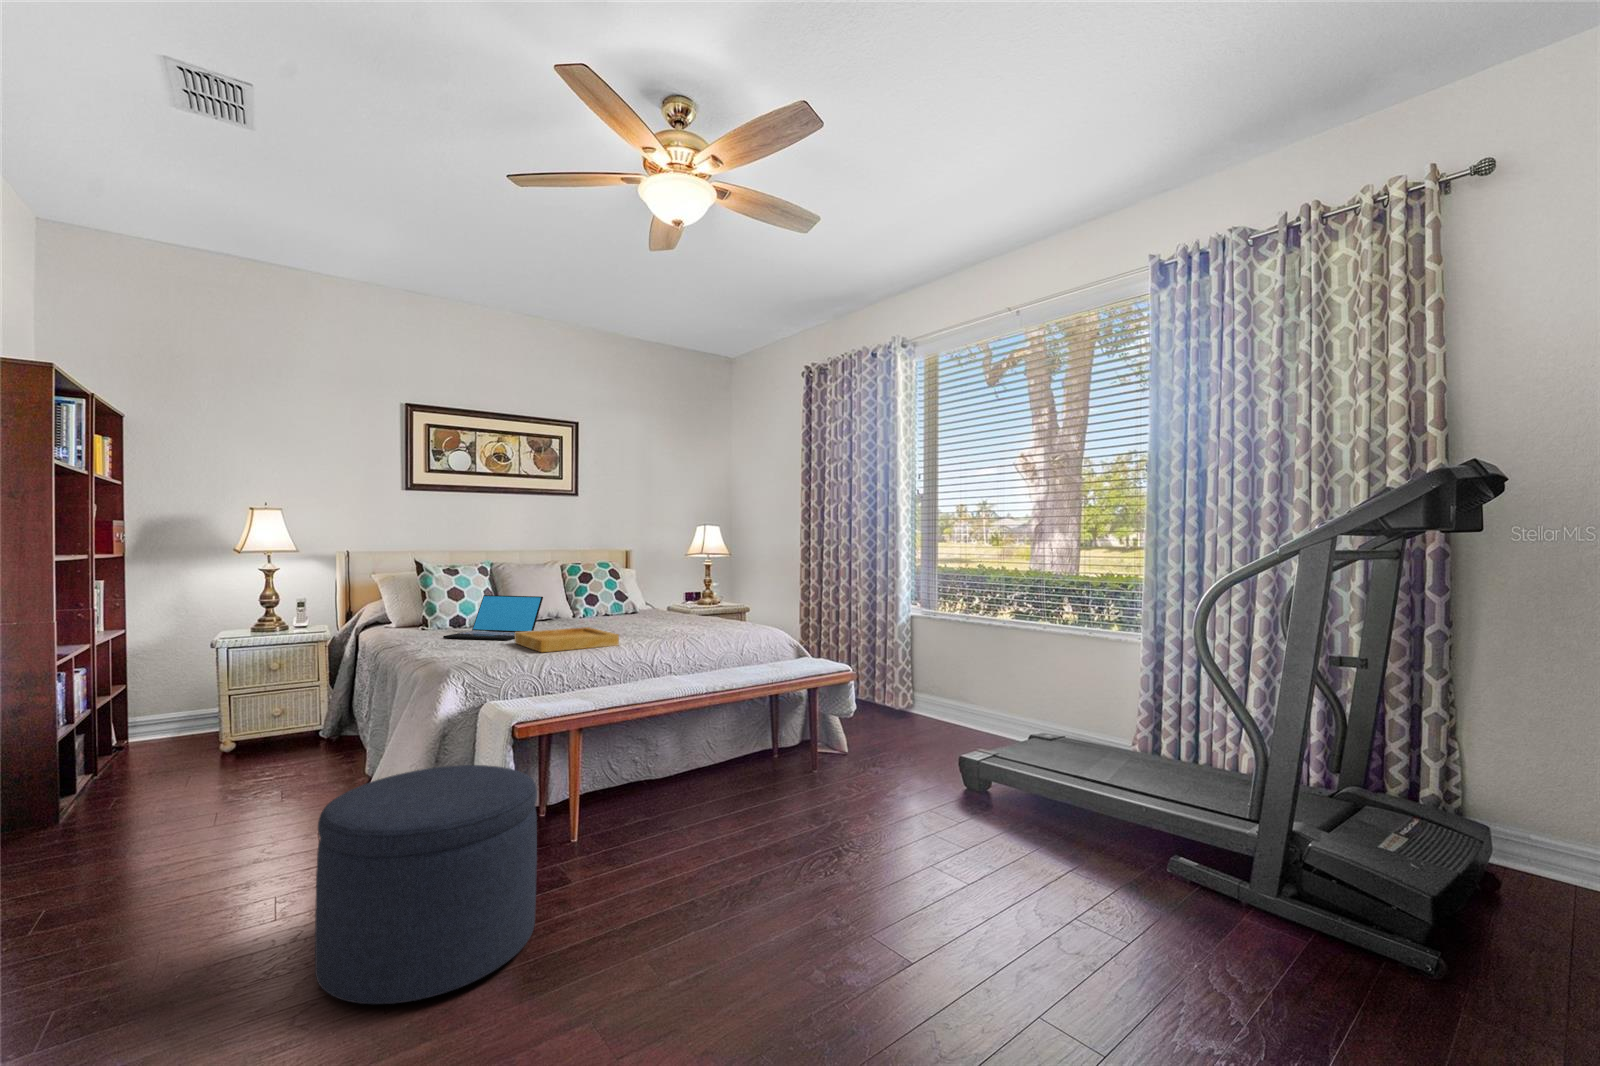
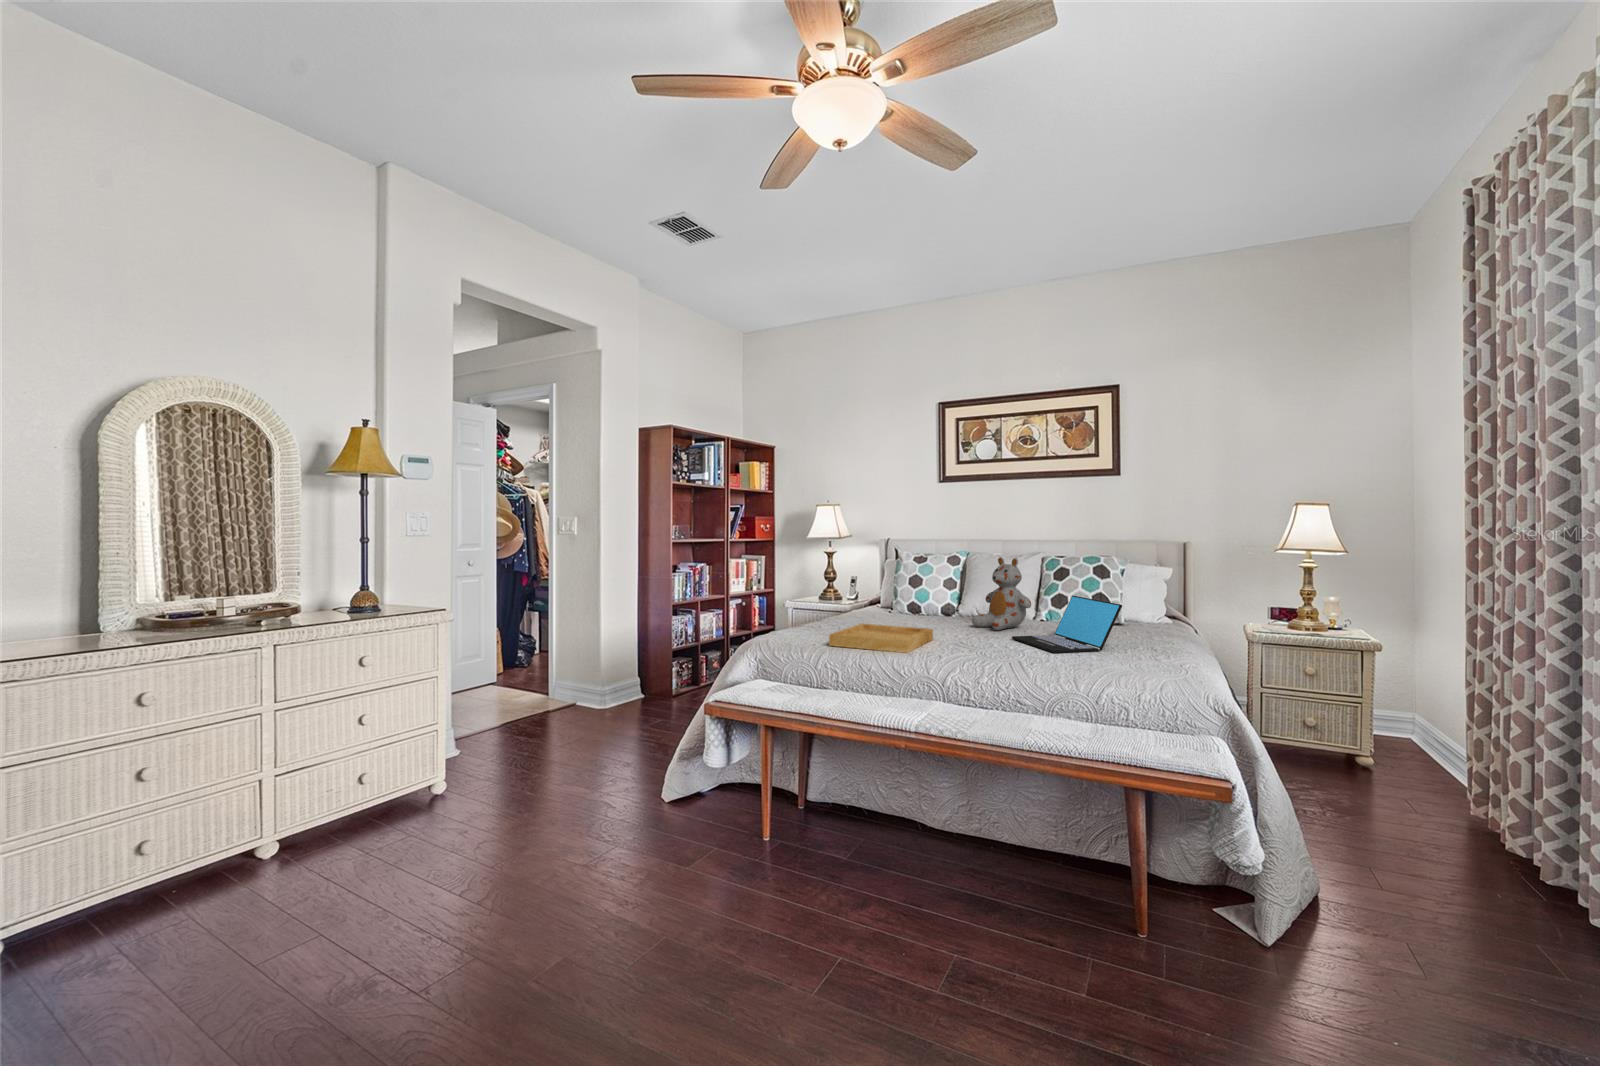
stuffed bear: none [563,563,615,626] -> present [972,557,1031,630]
laptop: present [443,595,543,640] -> present [1012,596,1122,653]
ottoman: present [315,765,537,1004] -> none [487,714,641,879]

